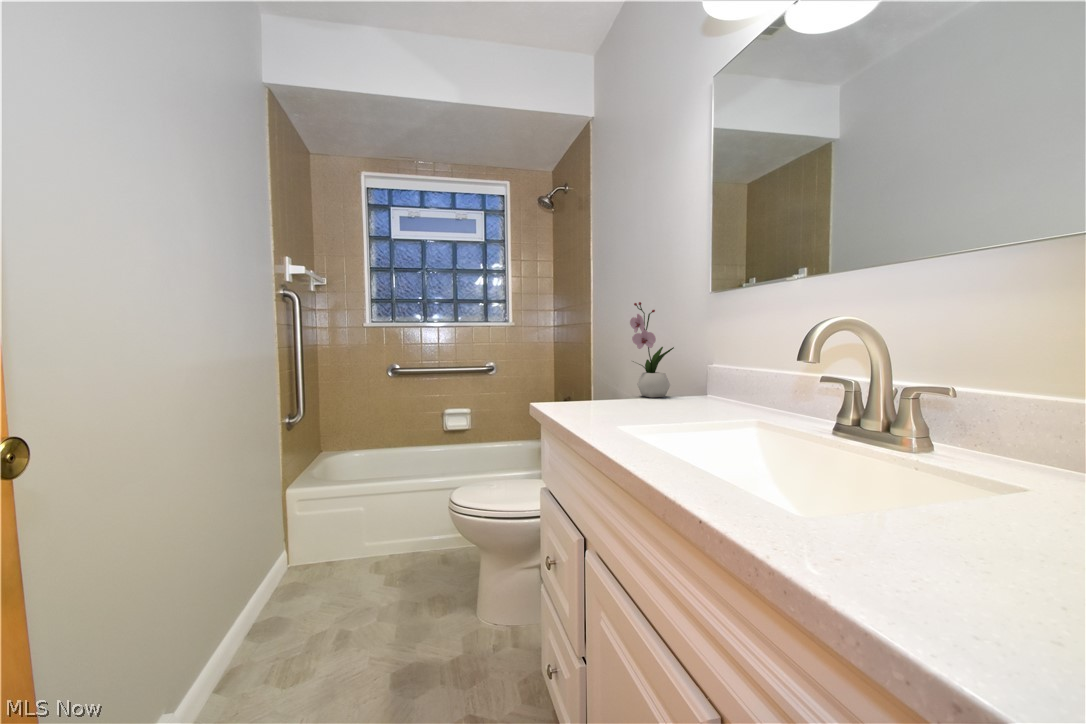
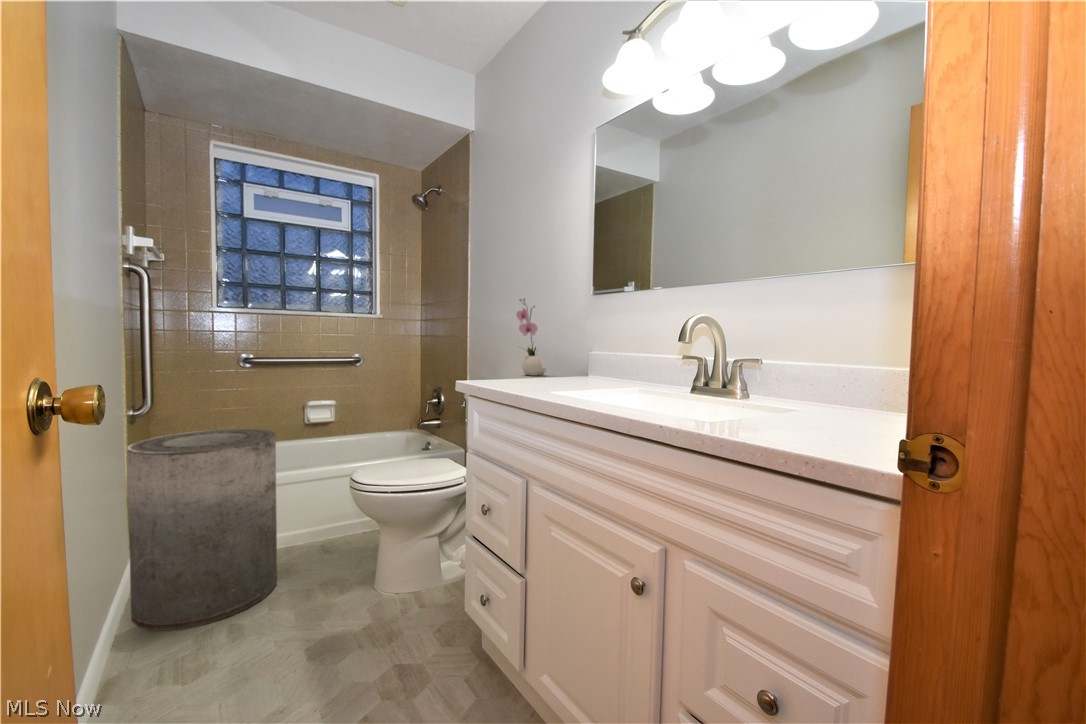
trash can: none [260,441,389,635] -> present [127,429,277,631]

